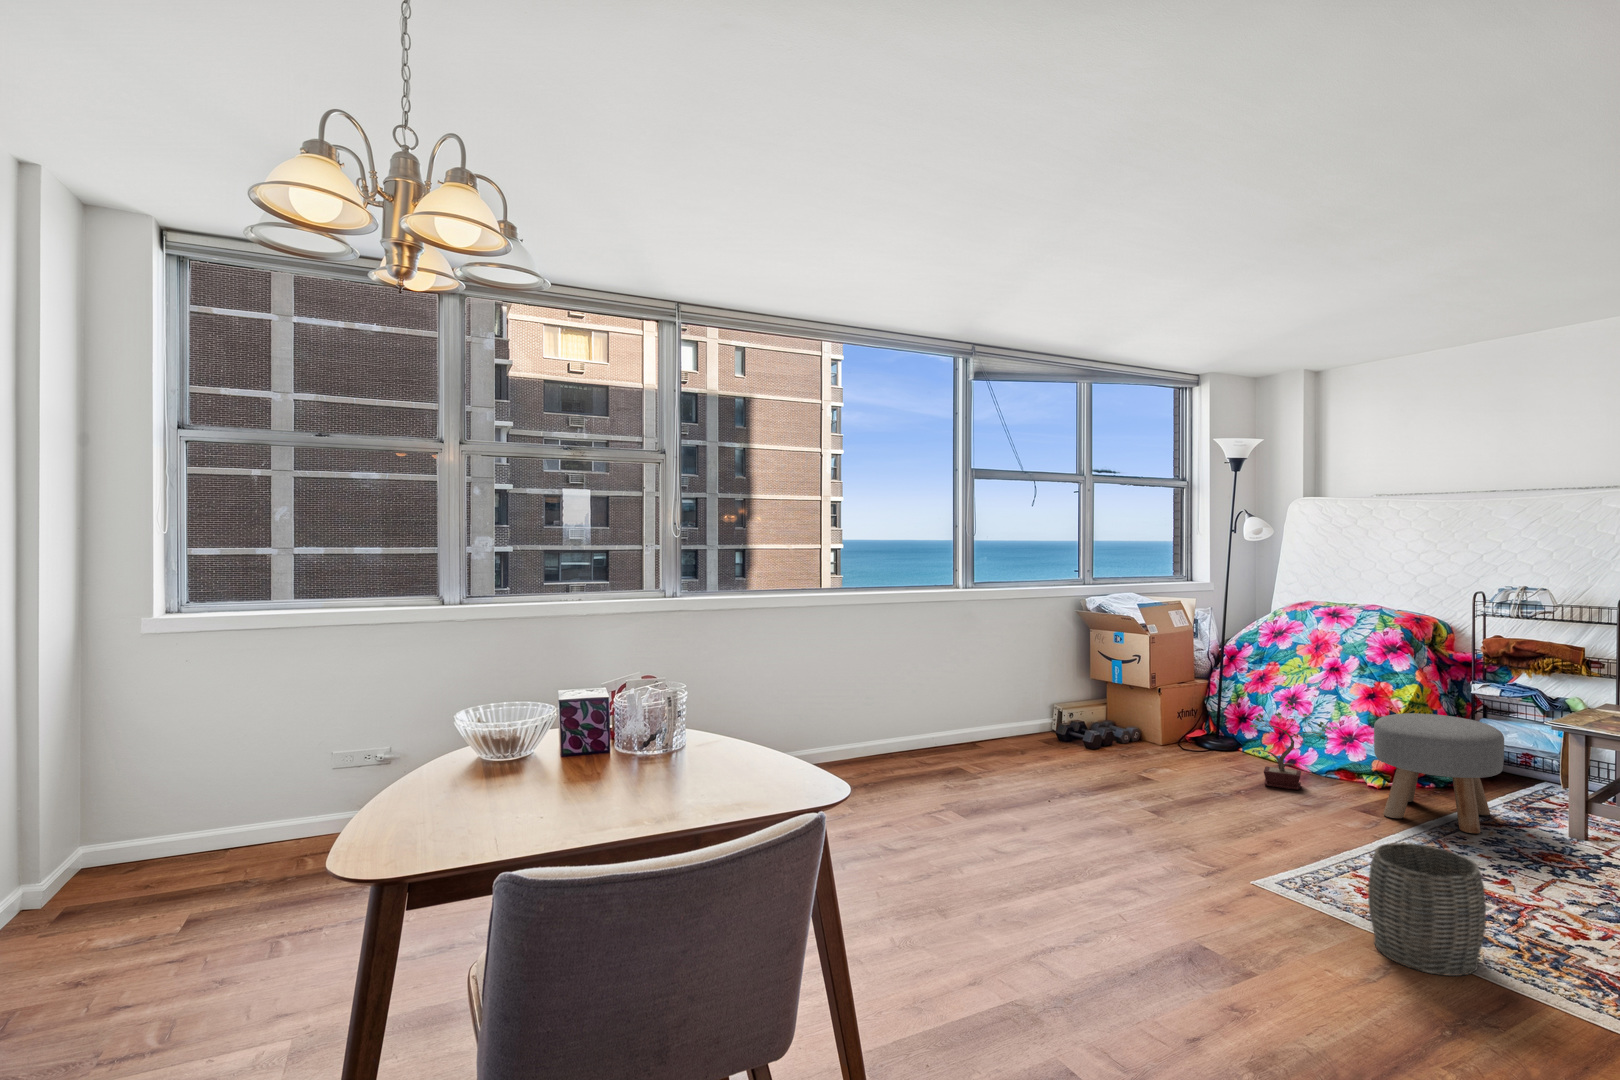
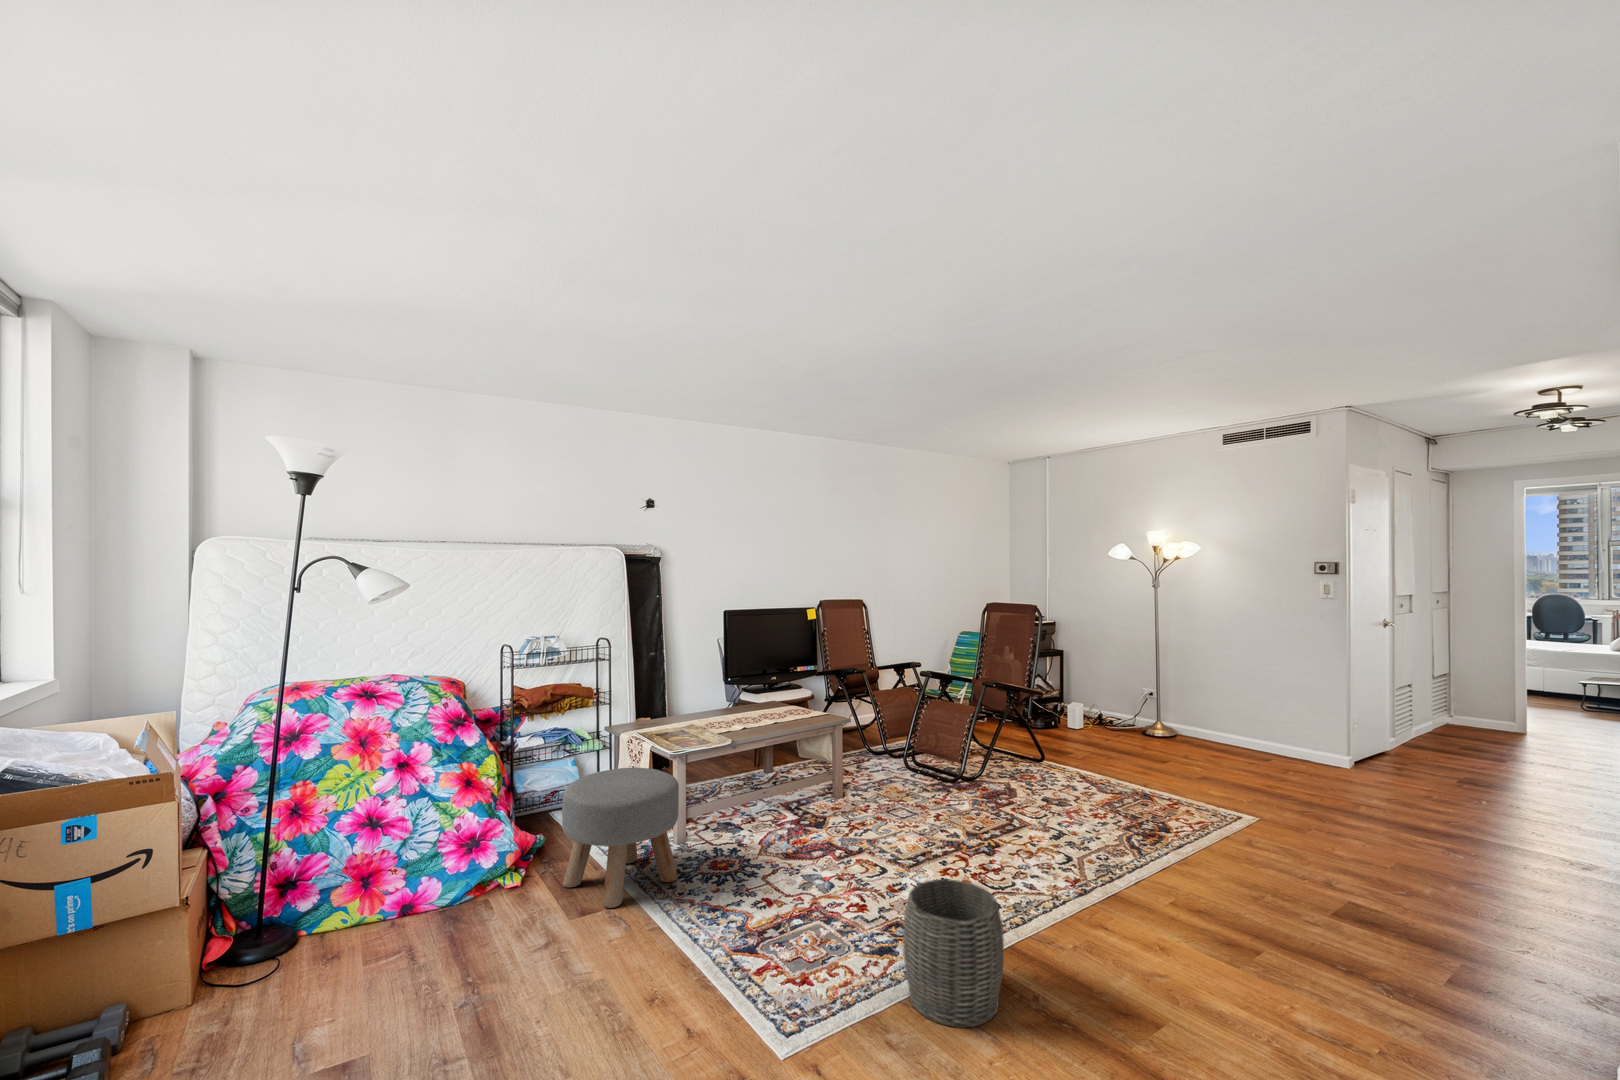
potted plant: present [1250,701,1338,790] -> none [432,818,538,957]

